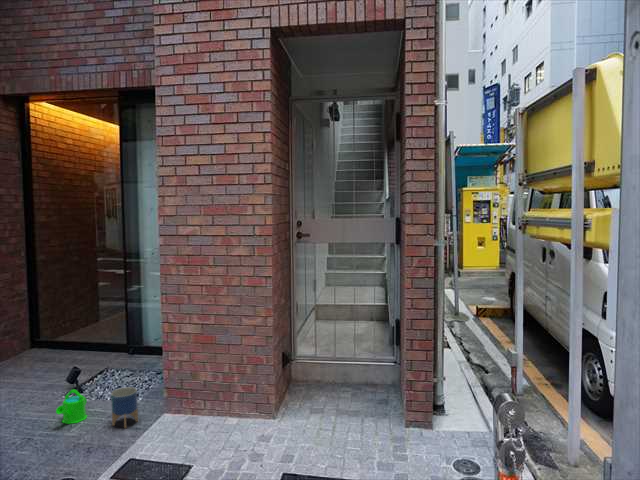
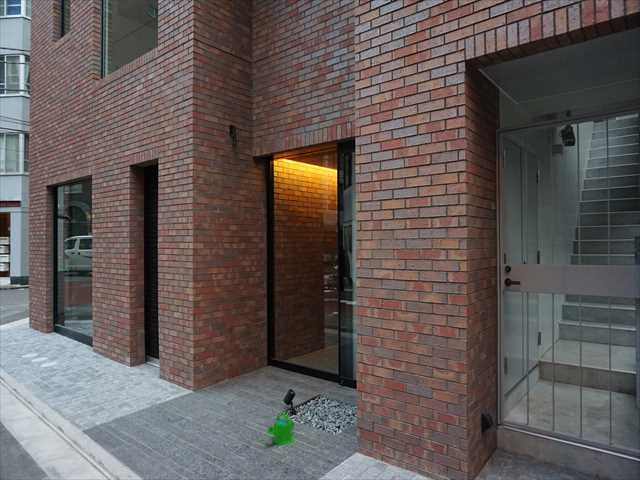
planter: present [111,387,138,428] -> none [310,420,333,461]

